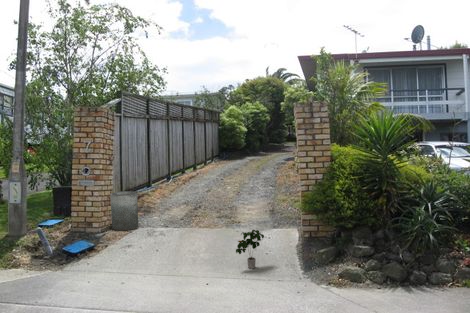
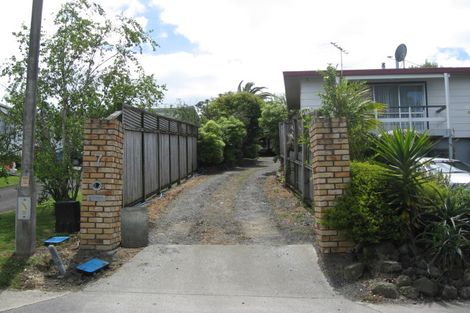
potted plant: present [236,230,264,268] -> none [267,246,292,285]

